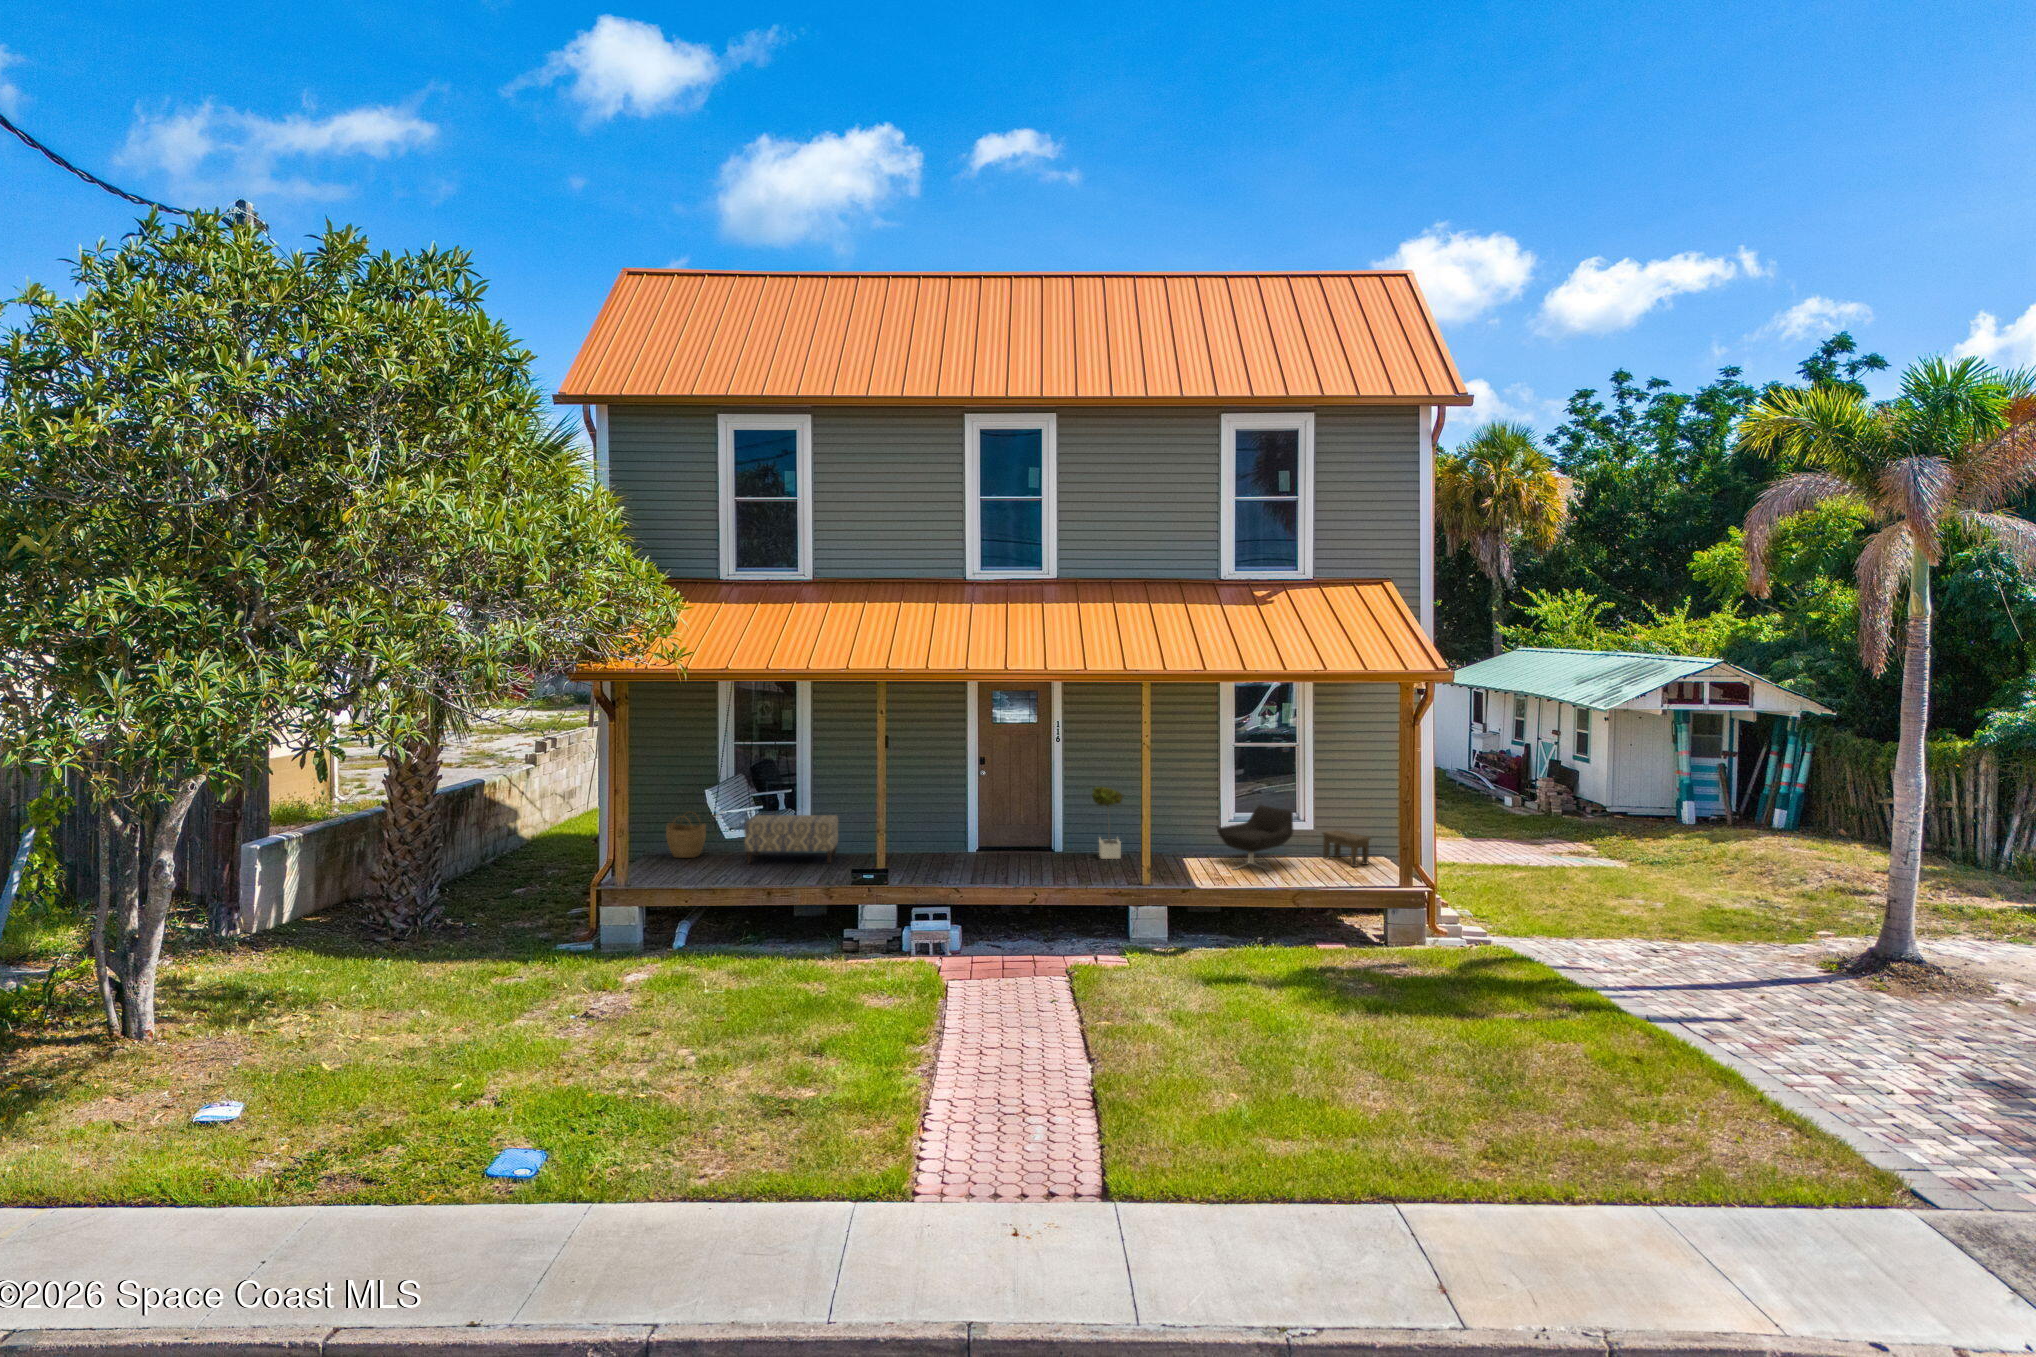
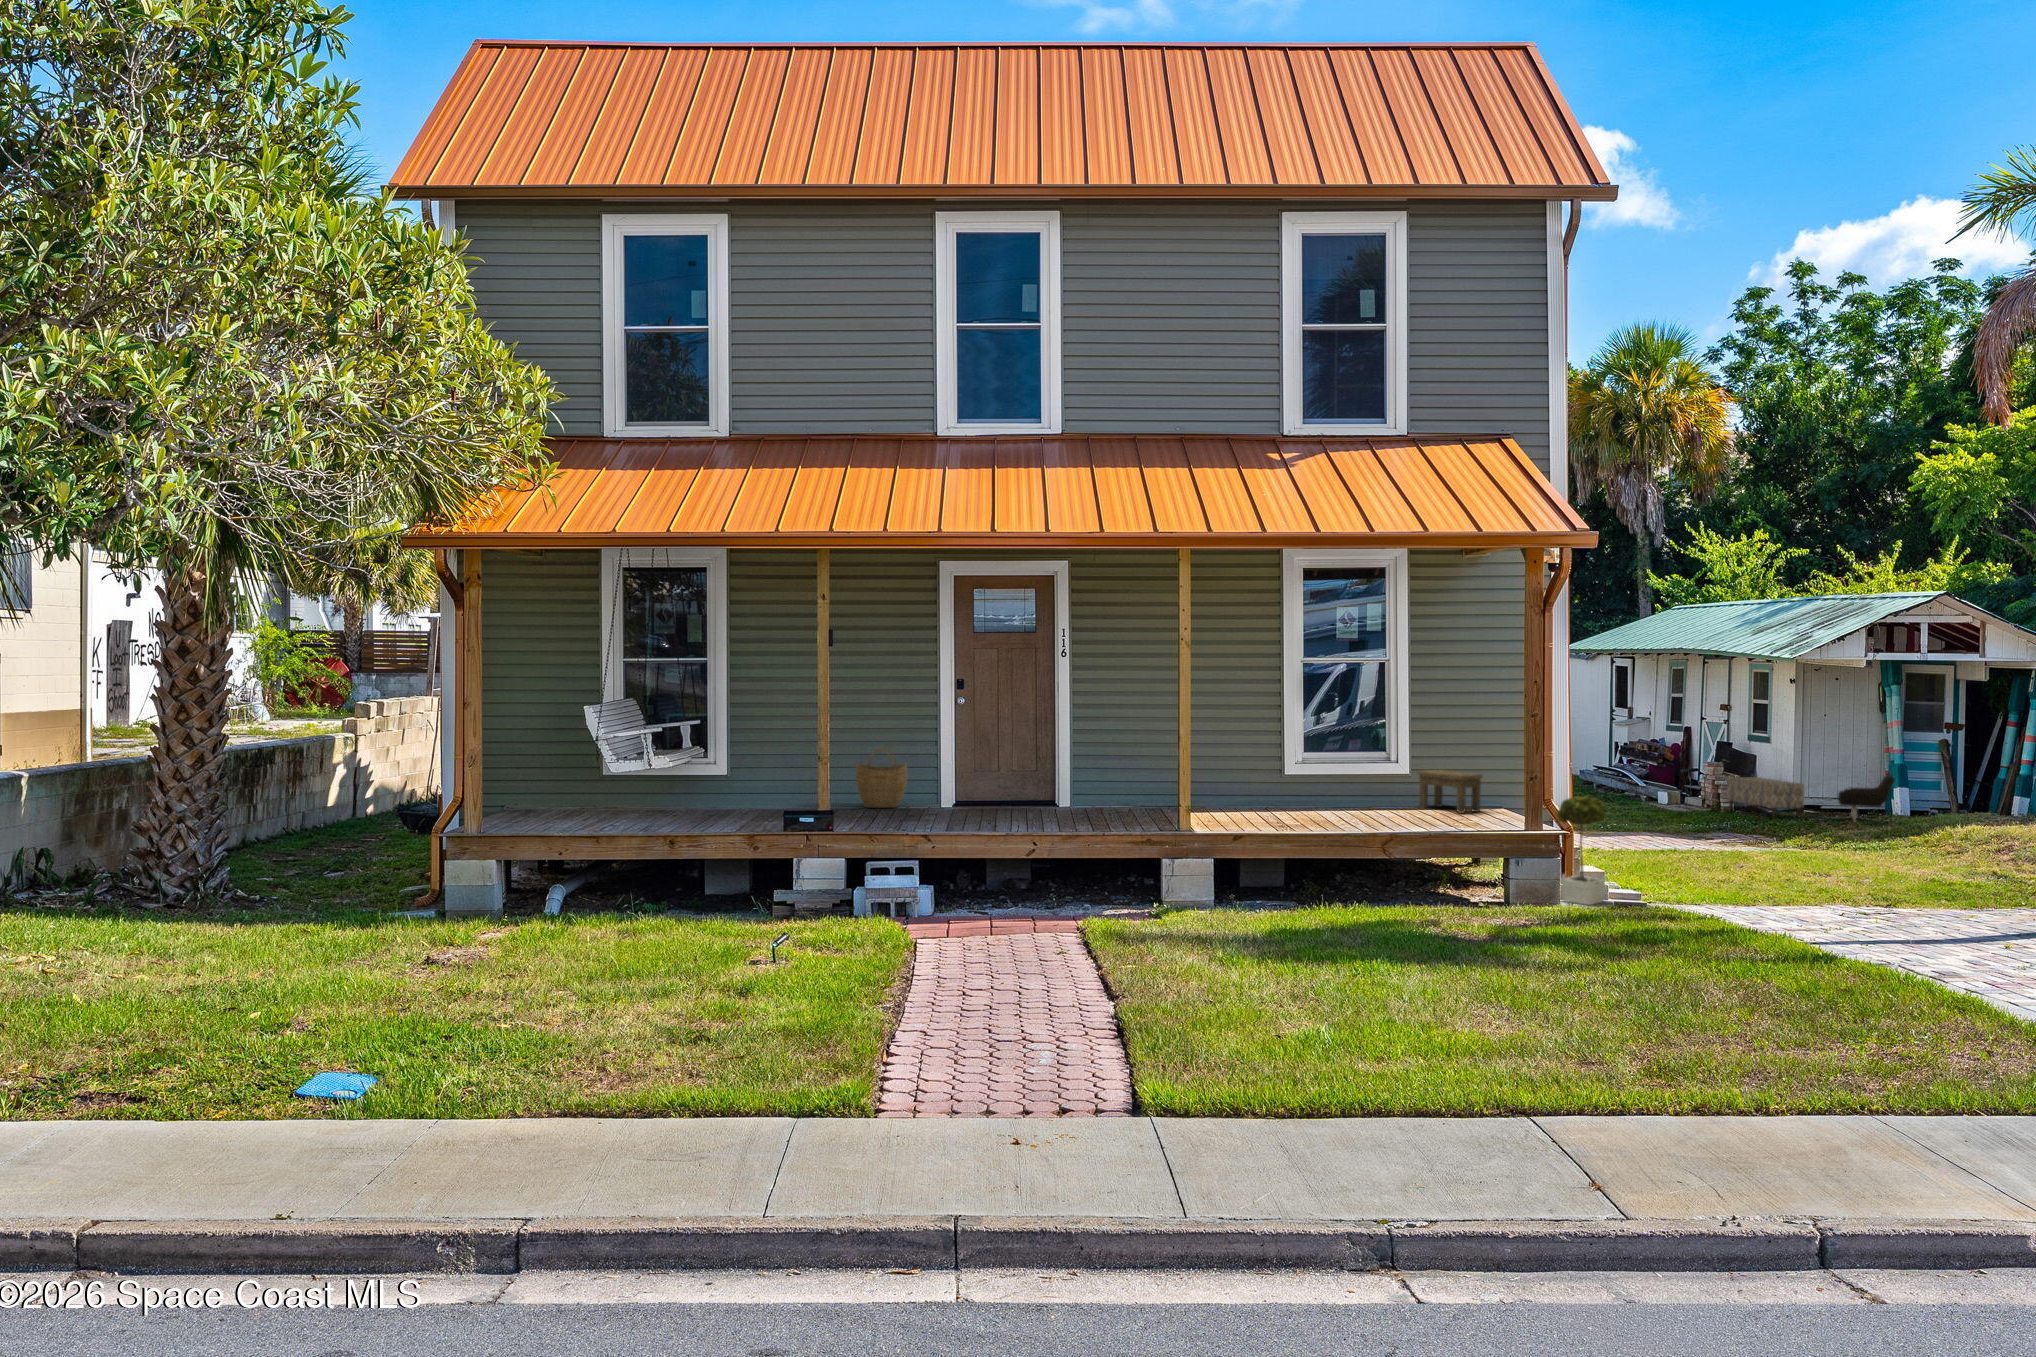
potted tree: present [1092,787,1123,859] -> present [1557,795,1606,905]
lounge chair: present [1217,805,1293,869] -> present [1838,775,1895,821]
woven basket: present [666,813,706,858] -> present [856,749,908,808]
bench: present [744,815,838,863] -> present [1727,777,1804,818]

